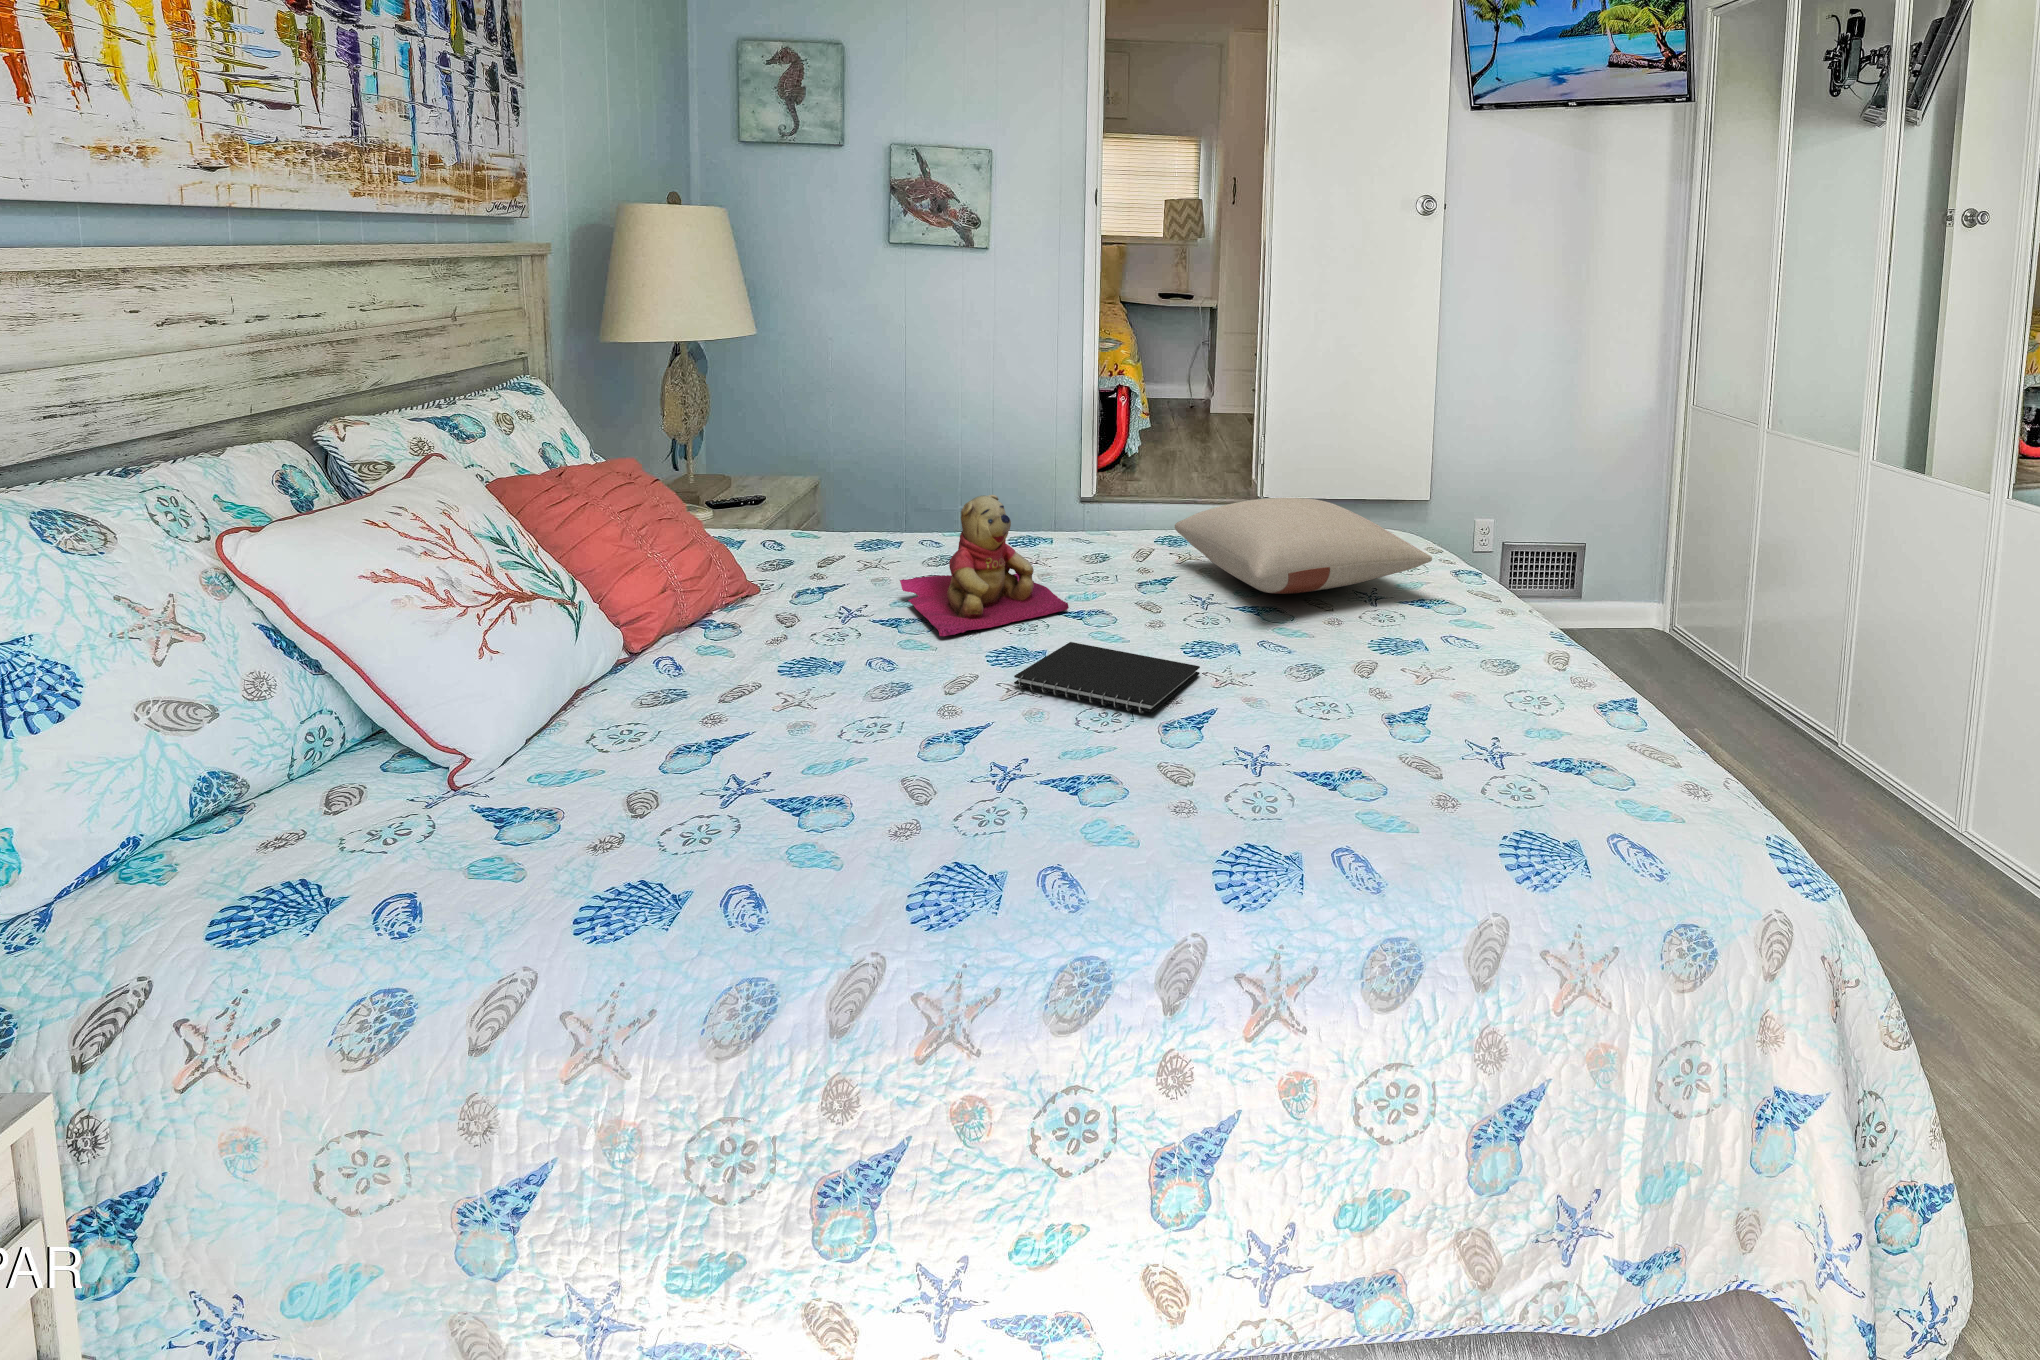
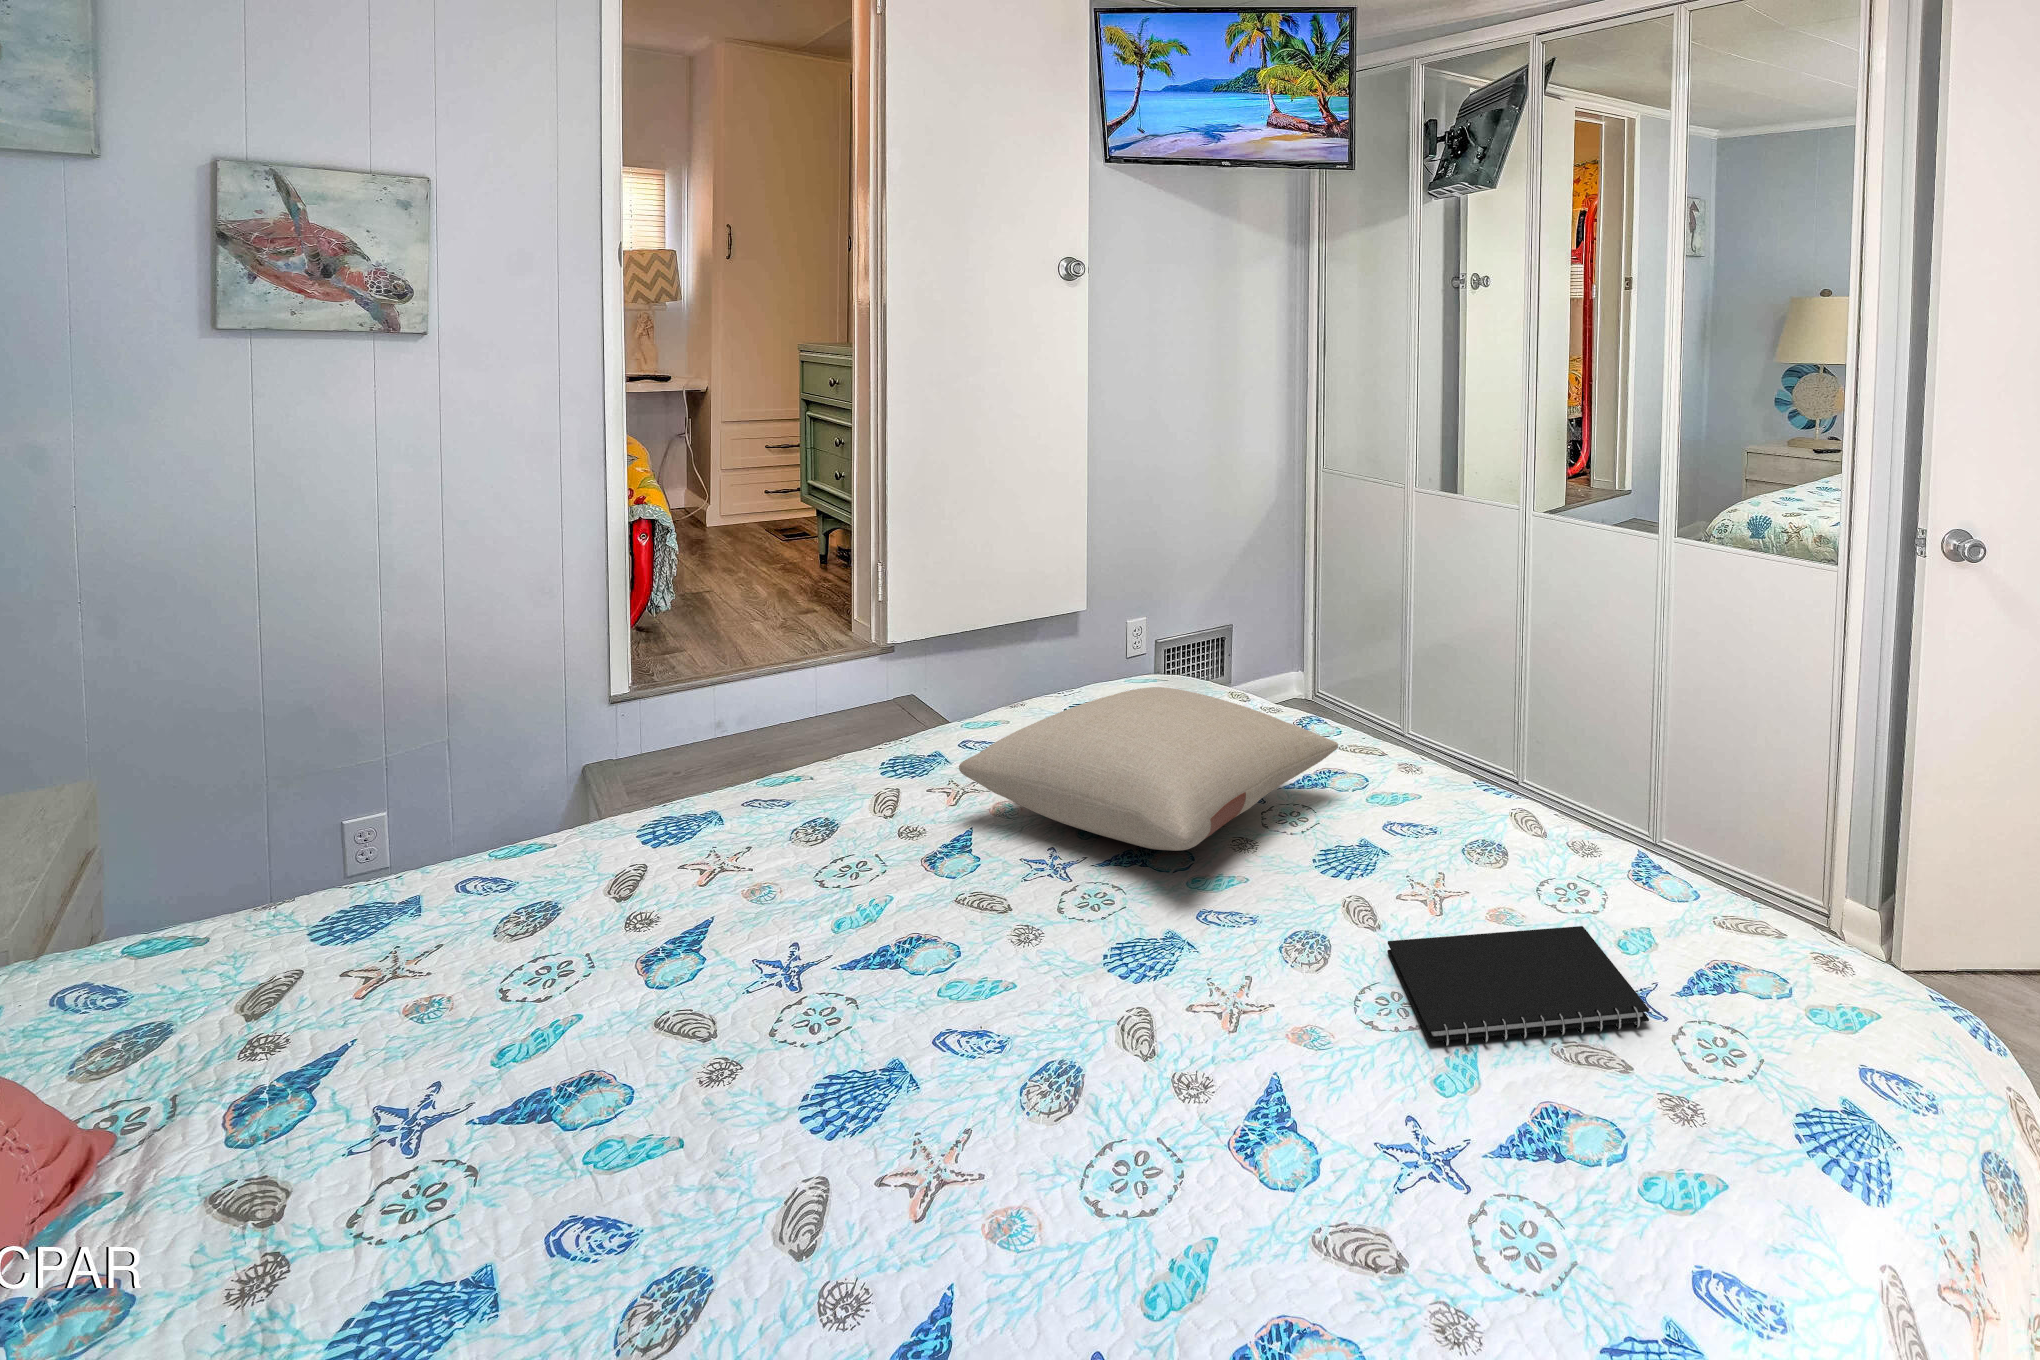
teddy bear: present [900,495,1069,636] -> none [505,800,872,1121]
notebook: present [1014,642,1200,714] -> present [1387,926,1649,1046]

